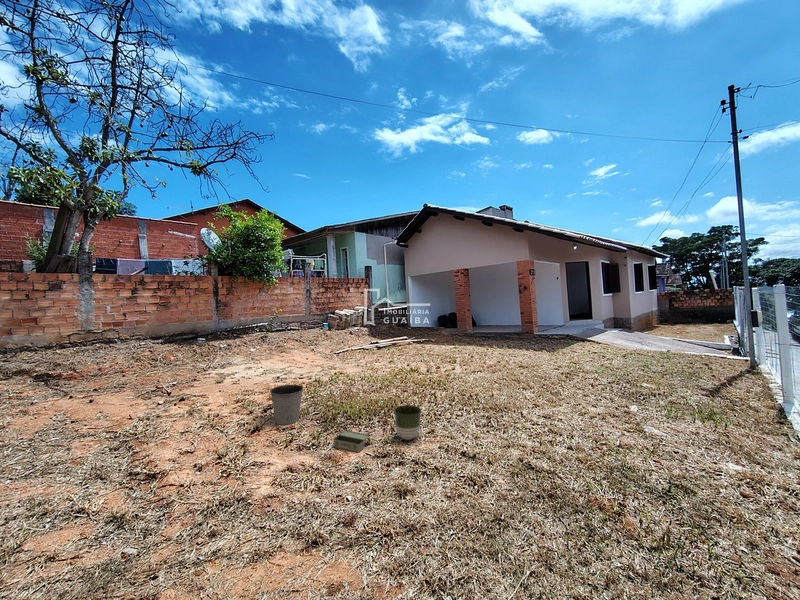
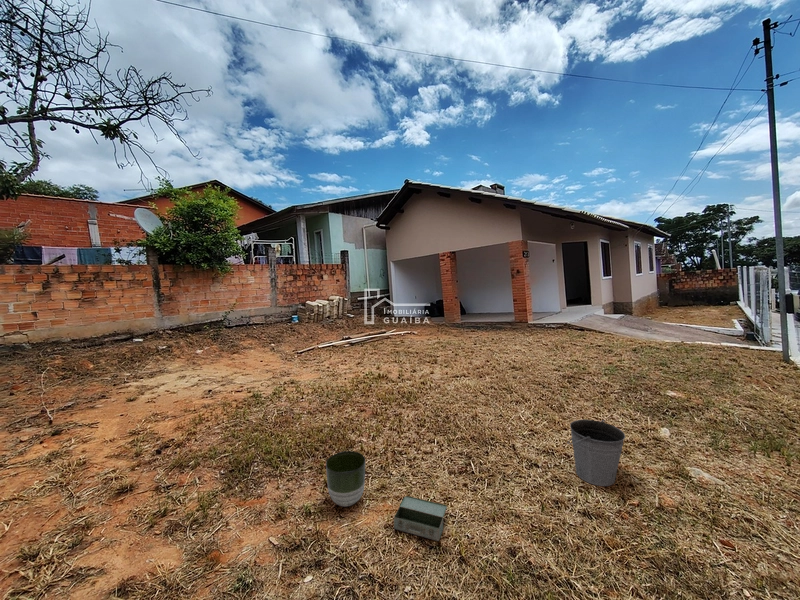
bucket: present [269,385,303,425] -> present [568,419,625,486]
toolbox: present [333,430,369,452] -> present [394,496,447,541]

